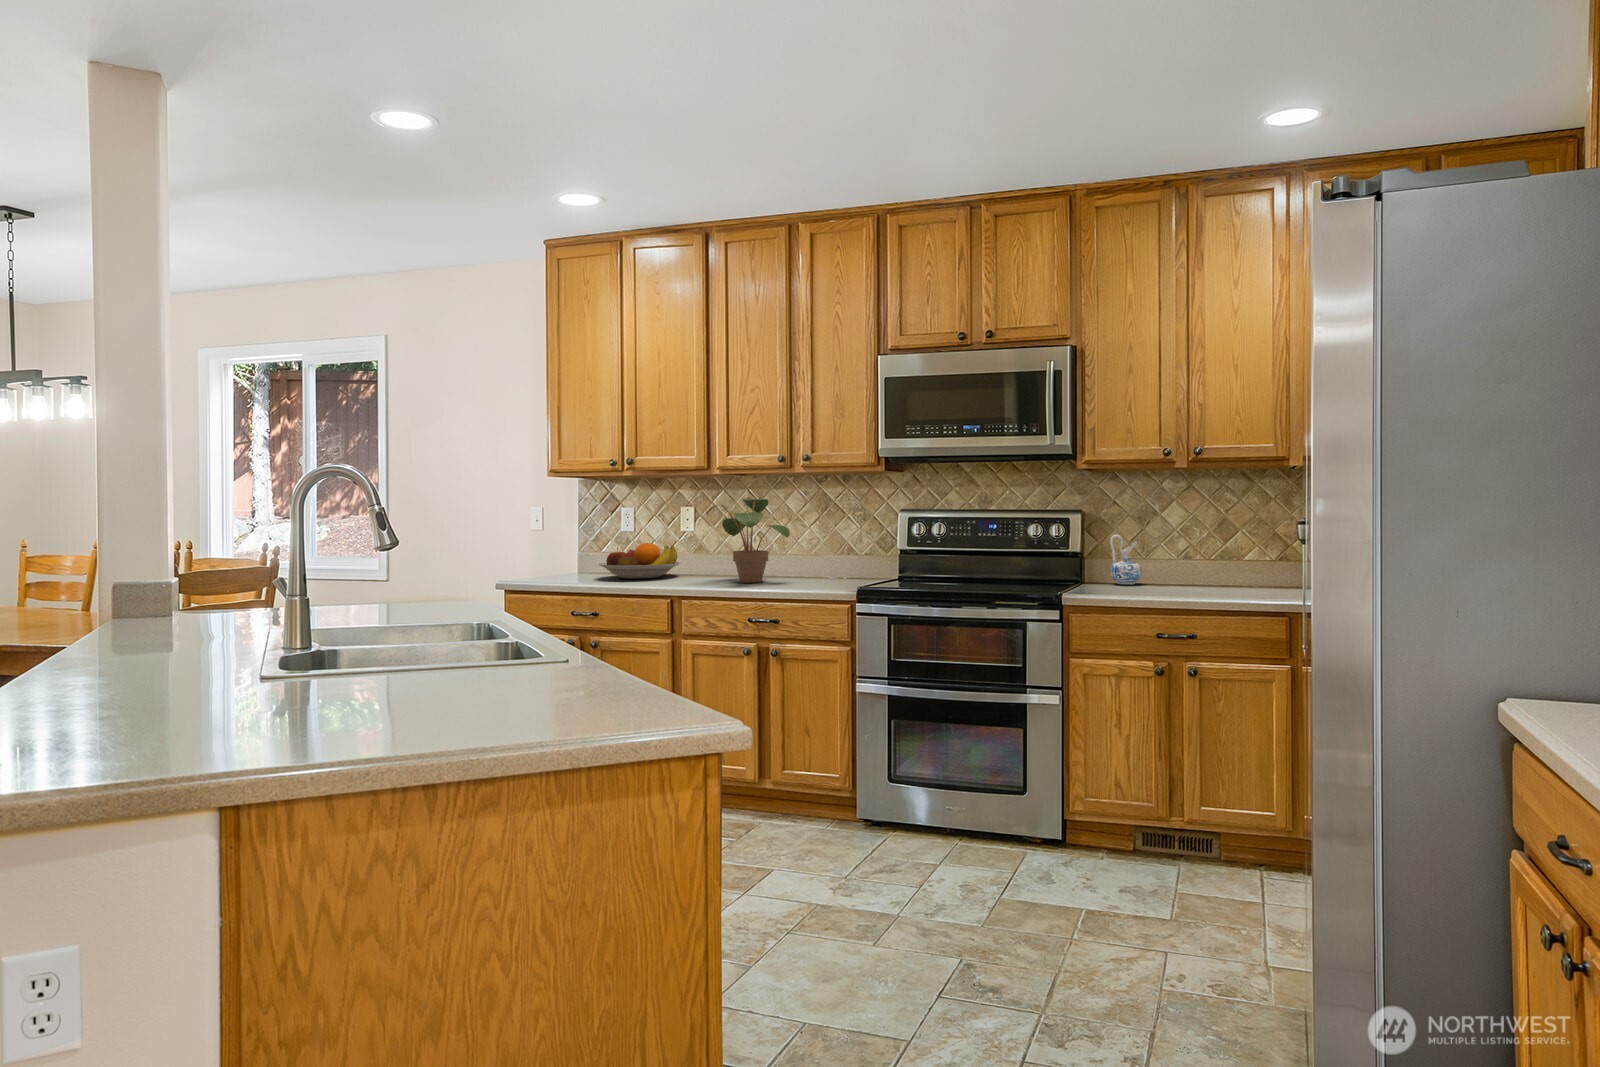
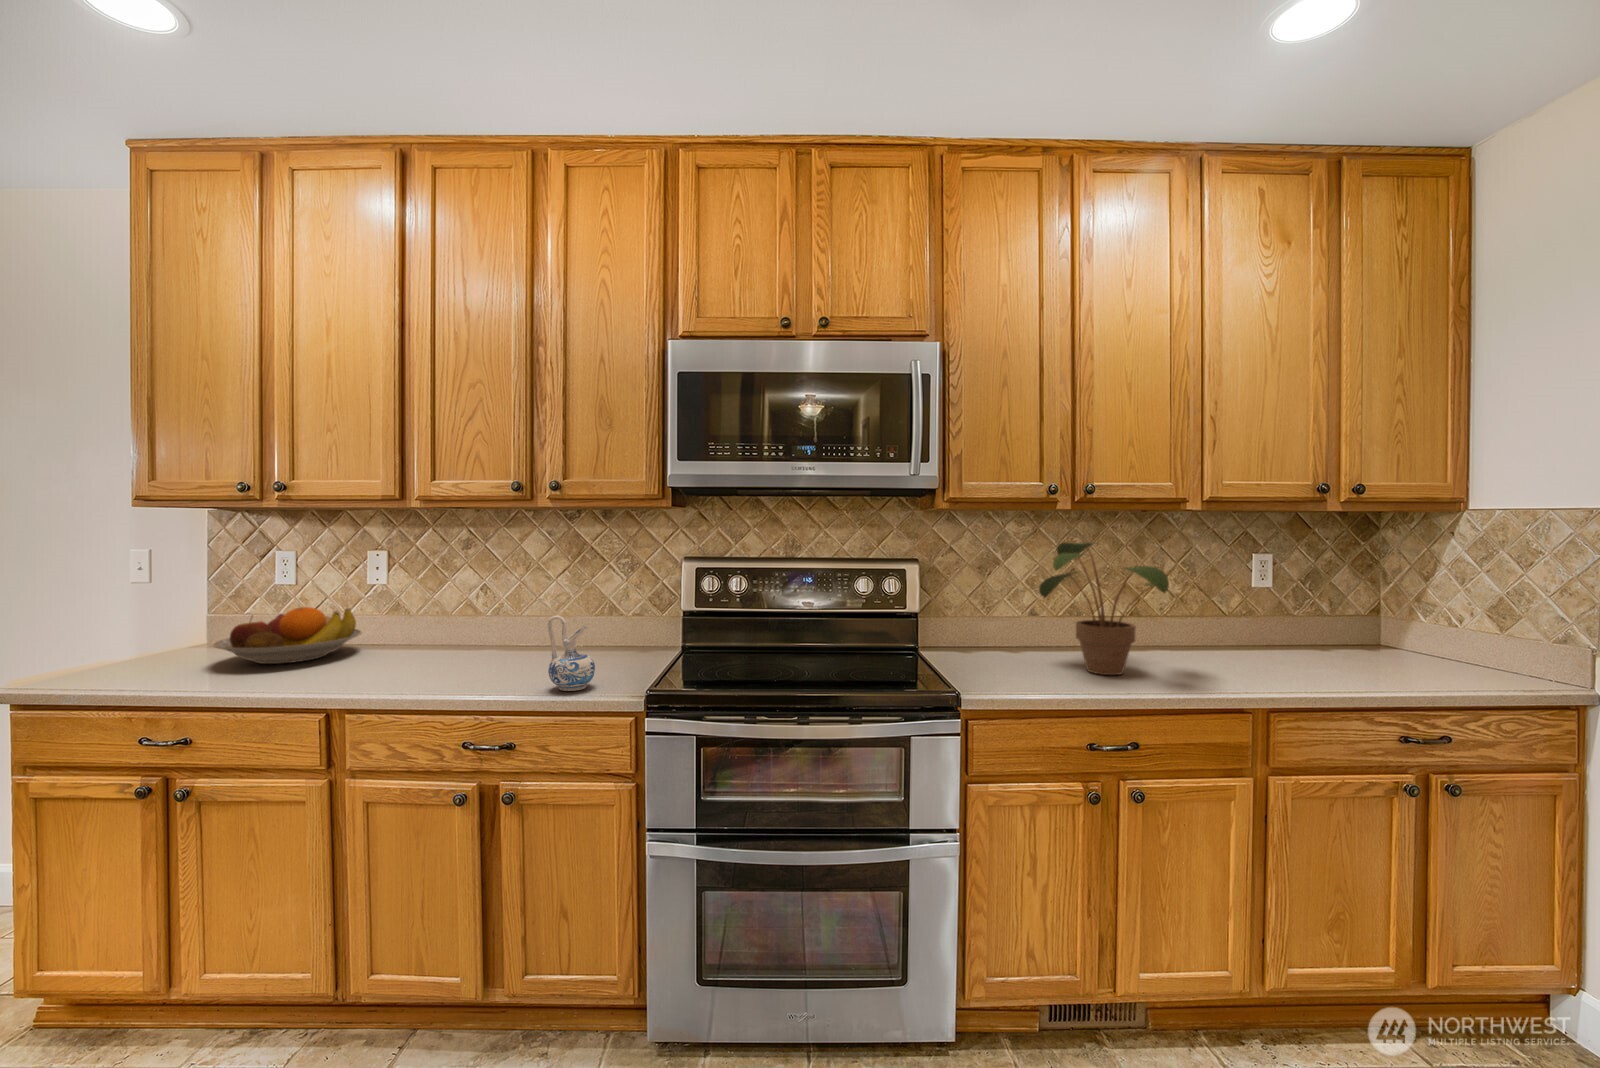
potted plant: present [707,498,790,583] -> present [1039,541,1182,675]
ceramic pitcher: present [1110,535,1141,584] -> present [548,615,595,691]

